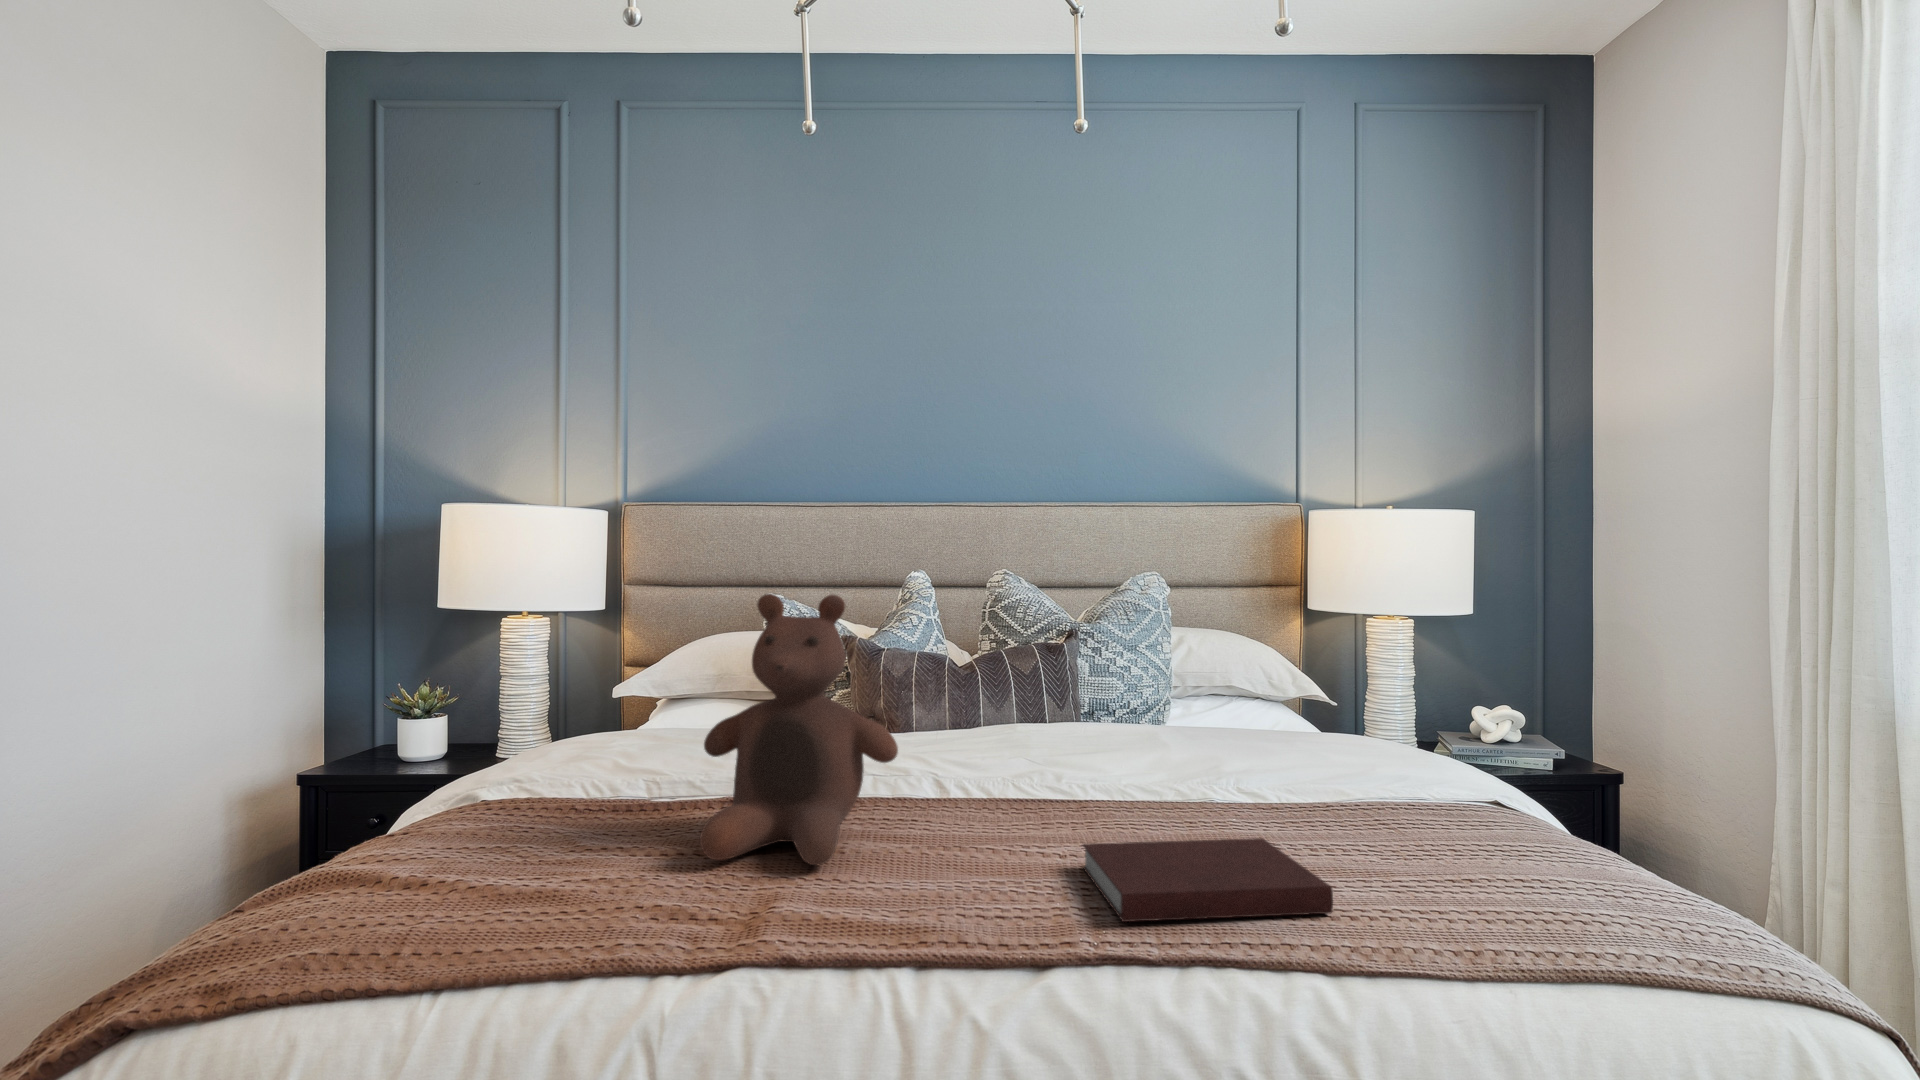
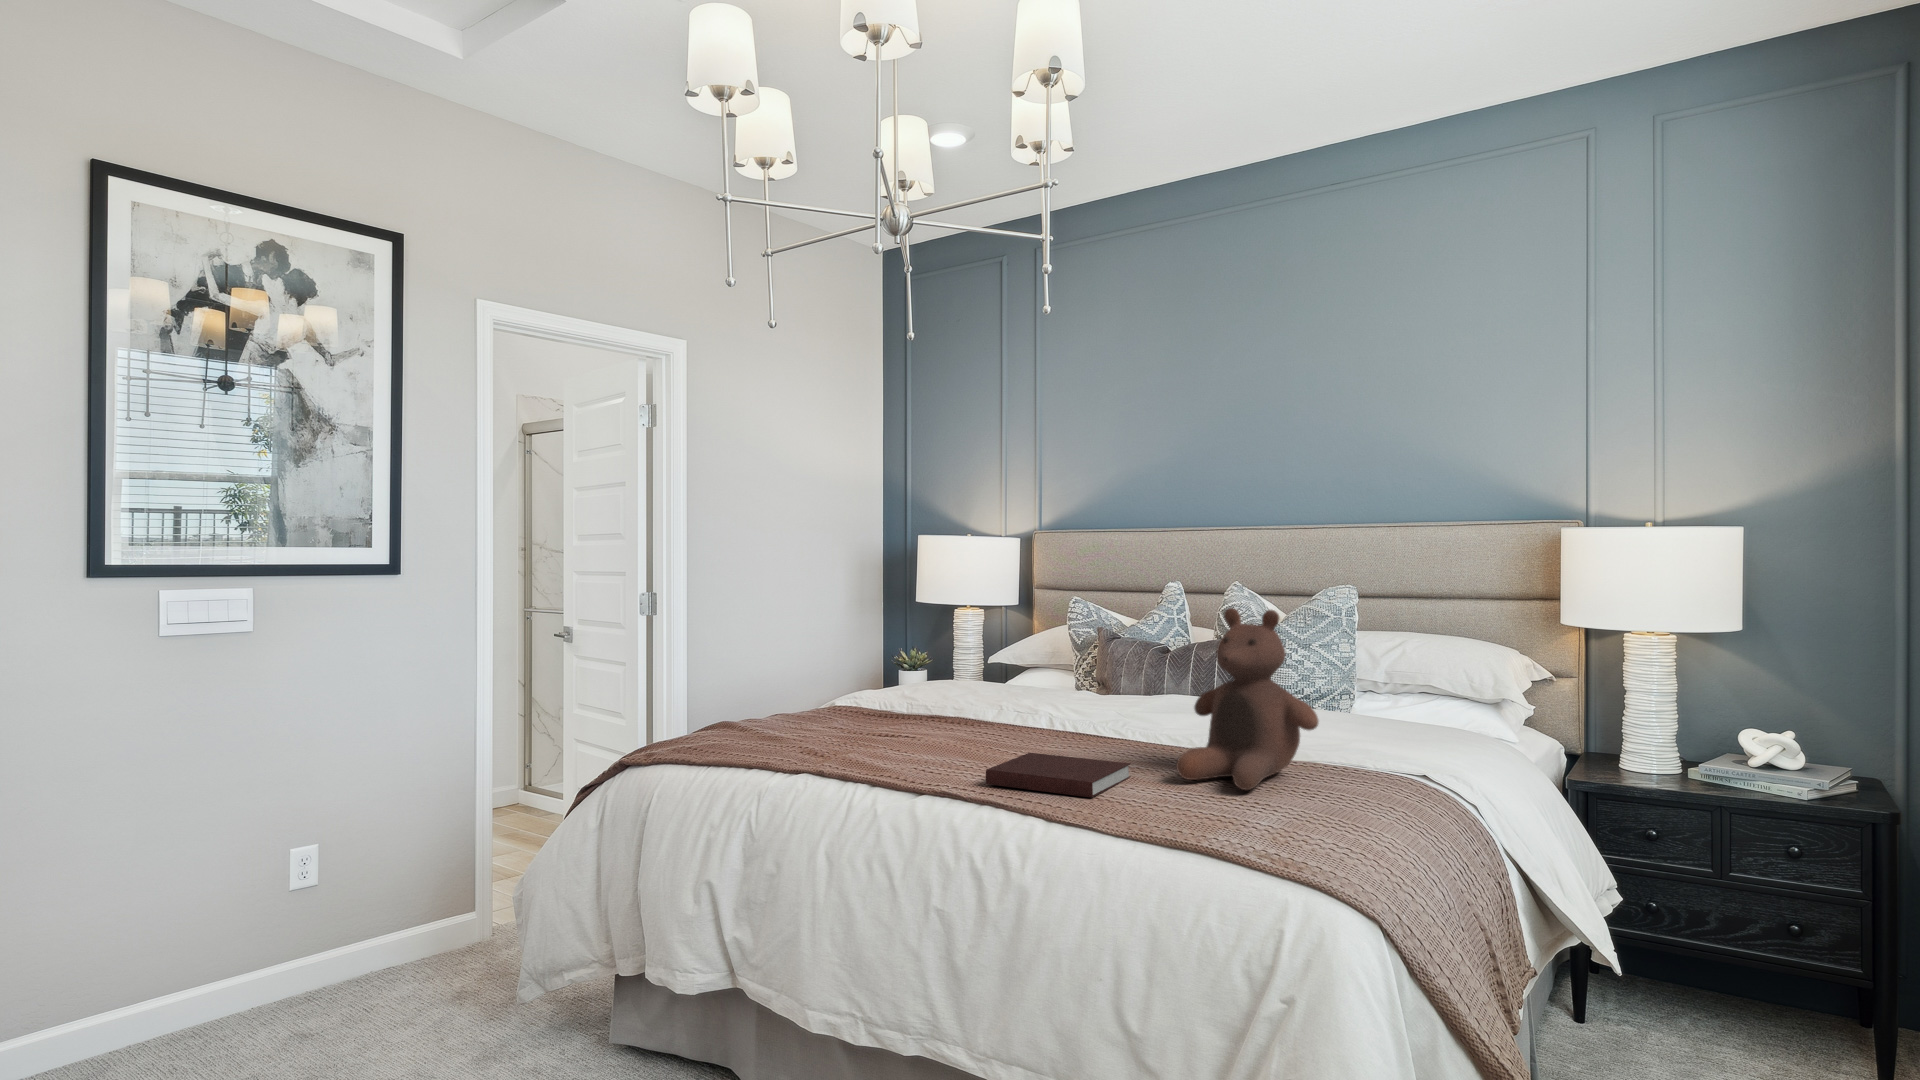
stuffed bear: present [700,594,898,865] -> present [1176,608,1319,790]

